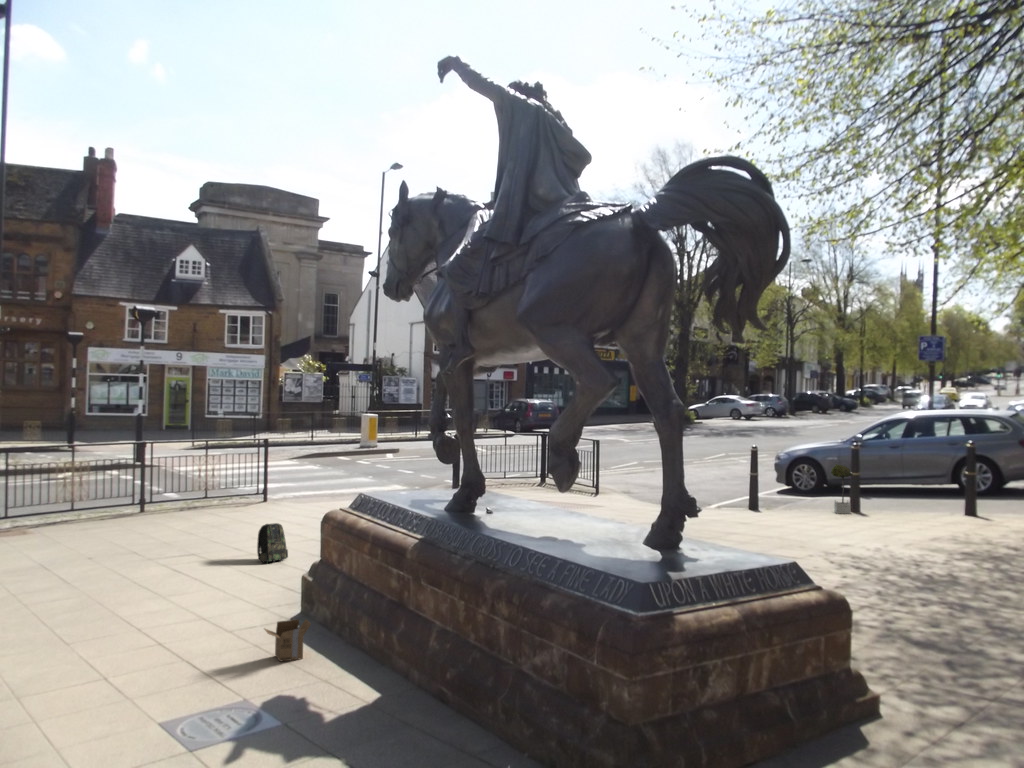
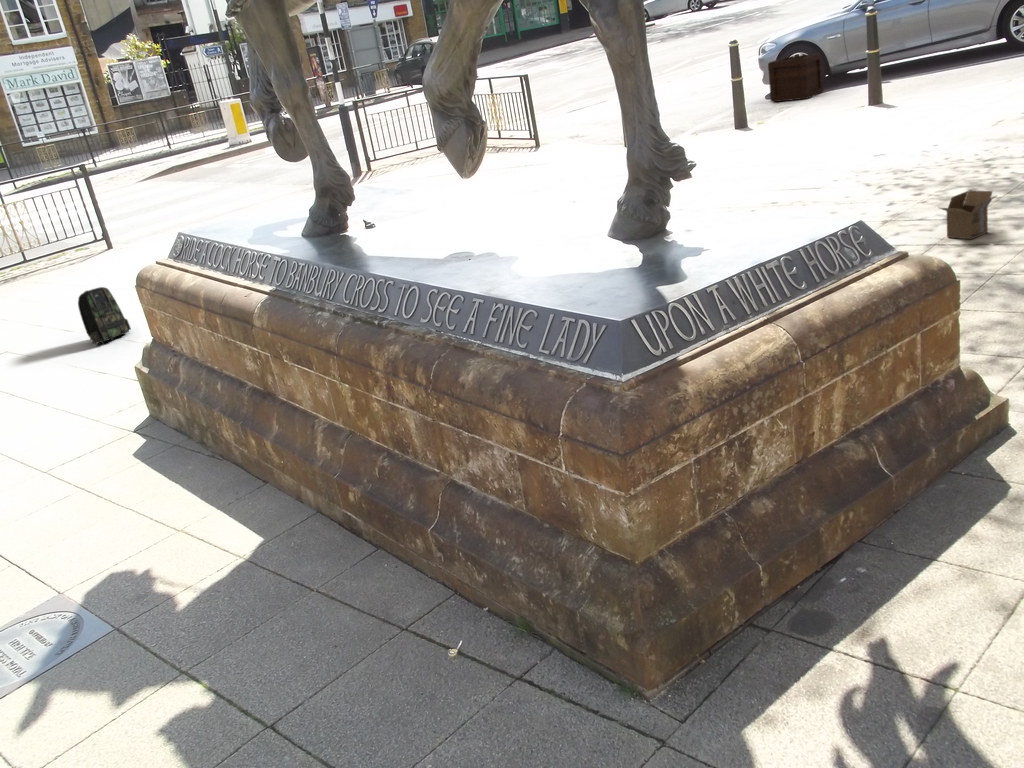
potted tree: present [831,464,852,514] -> none [839,44,869,113]
wooden crate: none [780,465,821,498] -> present [768,53,823,102]
cardboard box: present [265,619,311,661] -> present [939,190,996,239]

